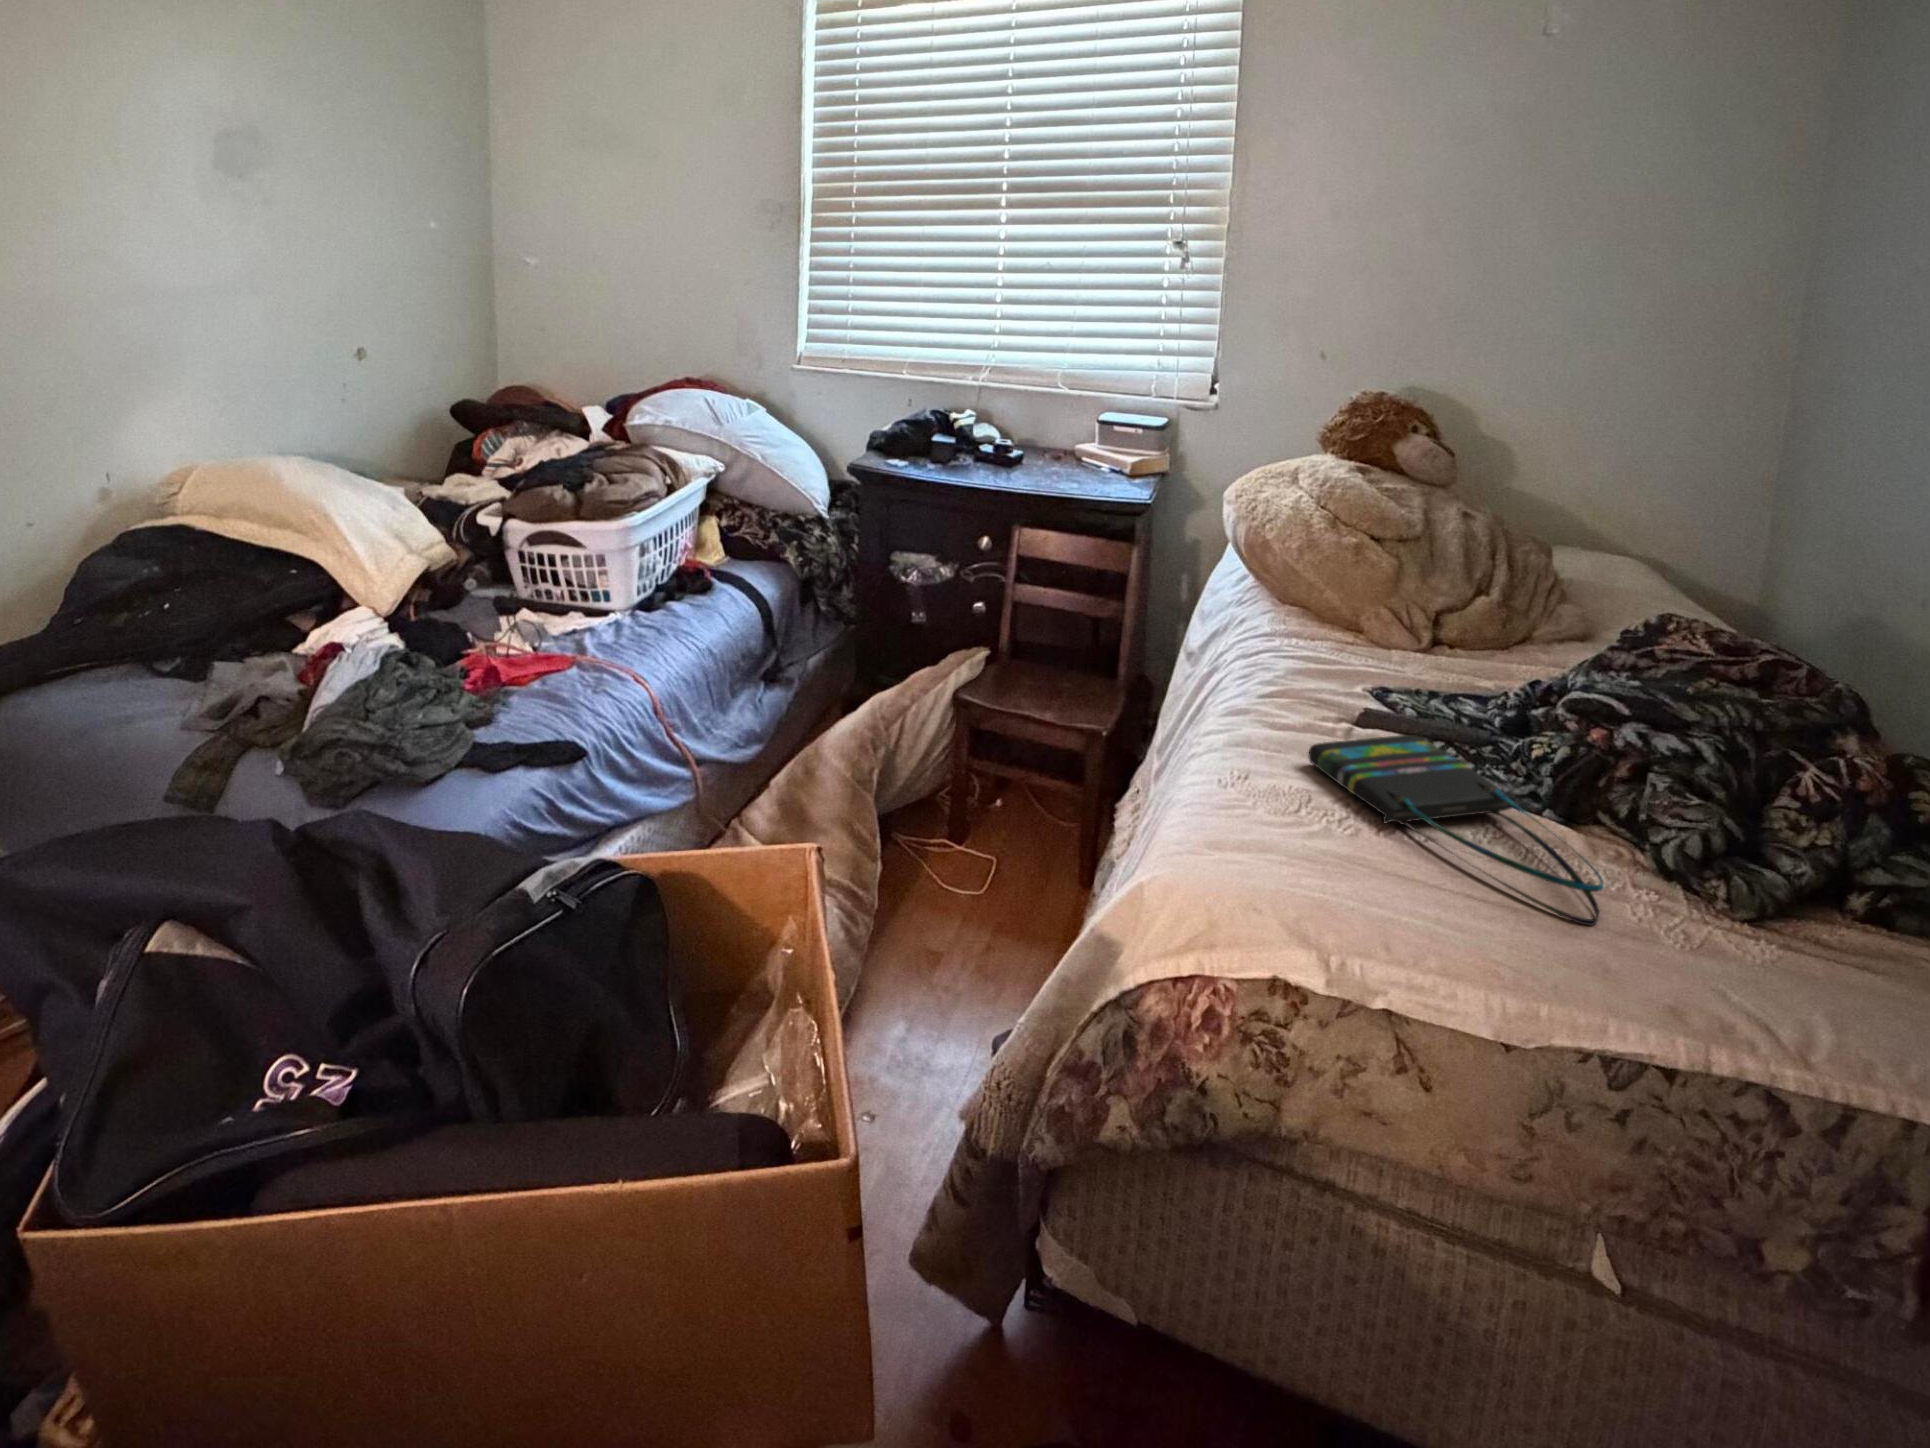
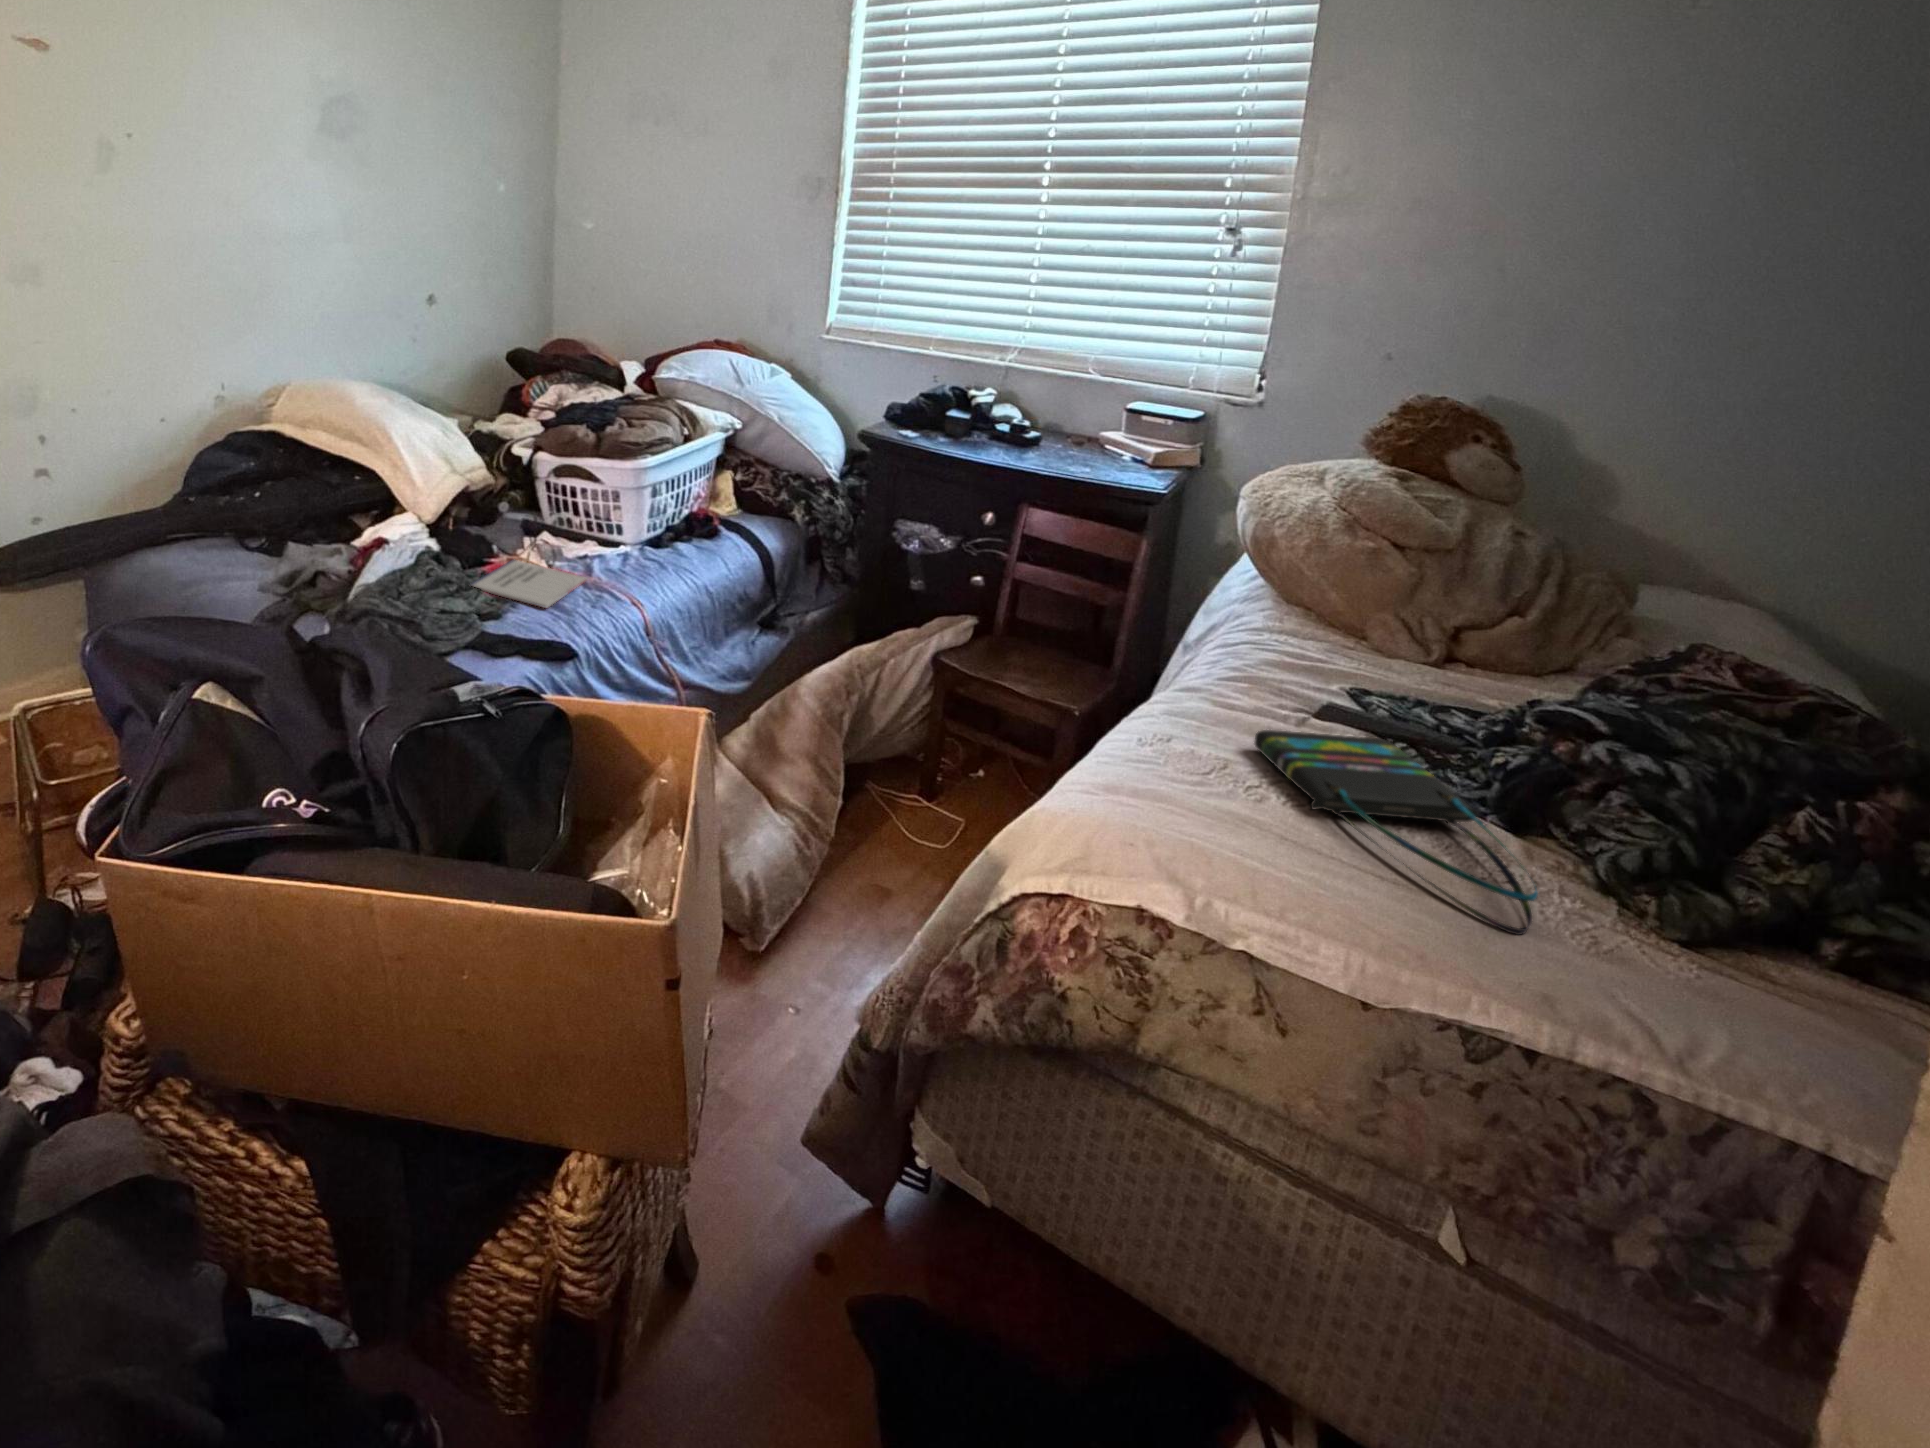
notebook: none [439,646,581,707] -> present [471,559,587,608]

